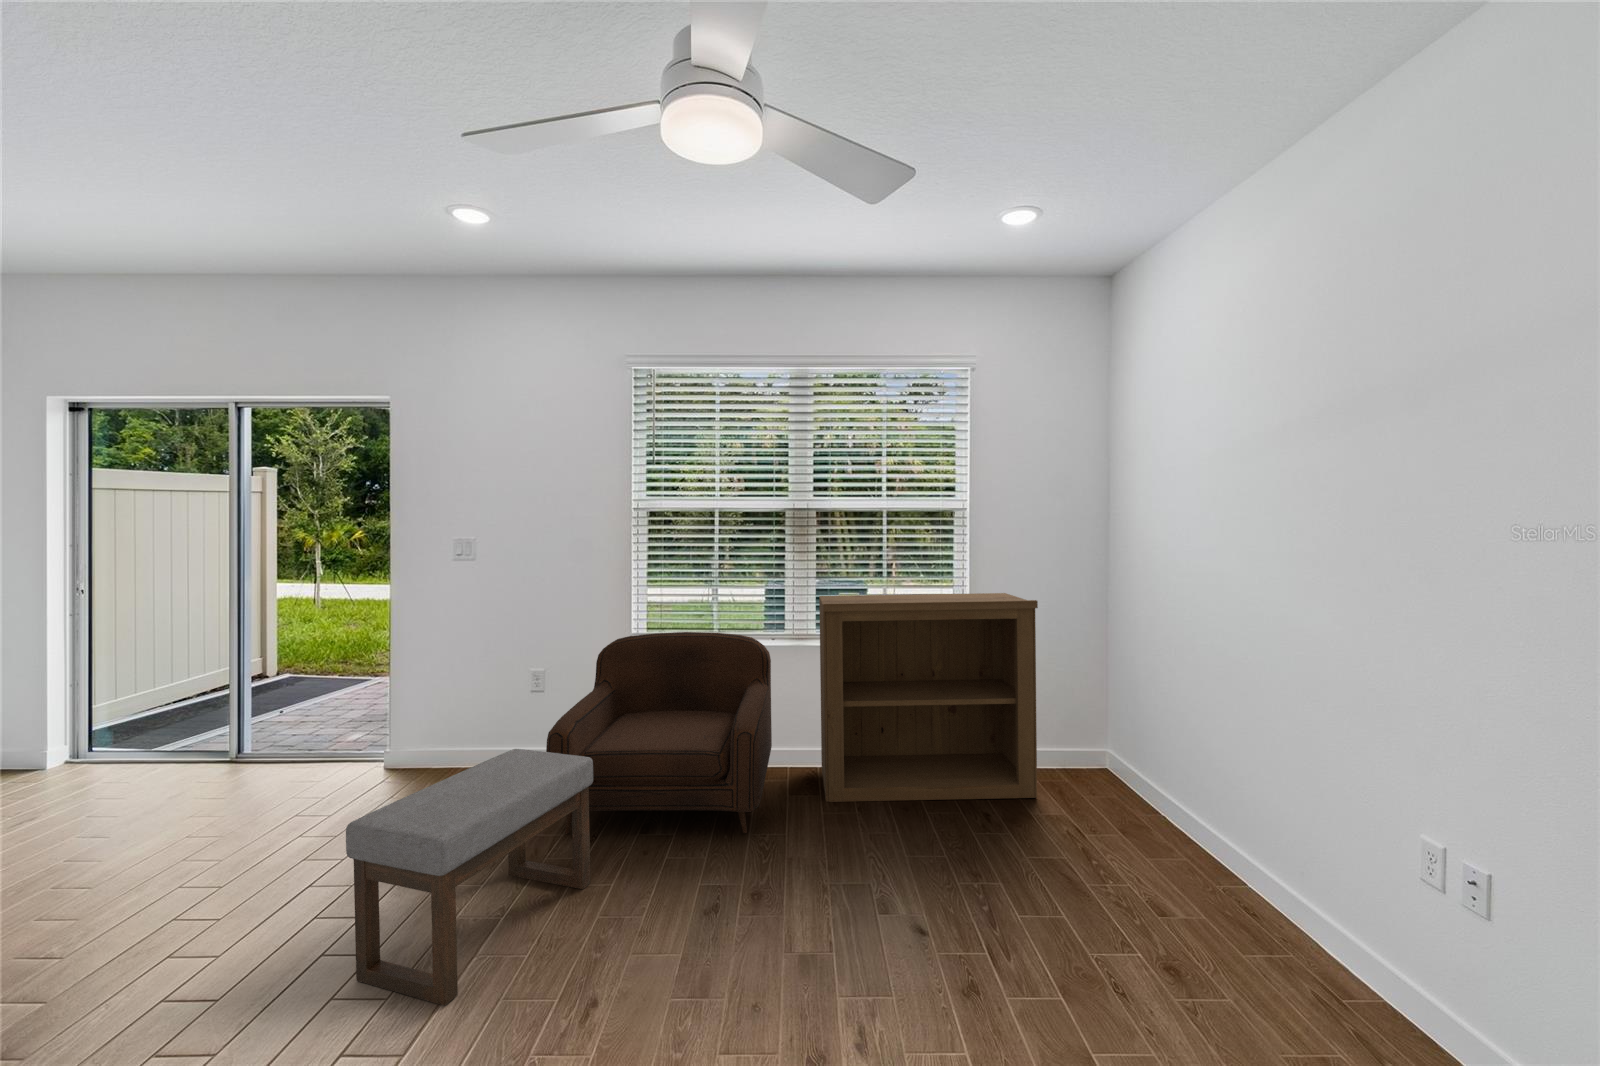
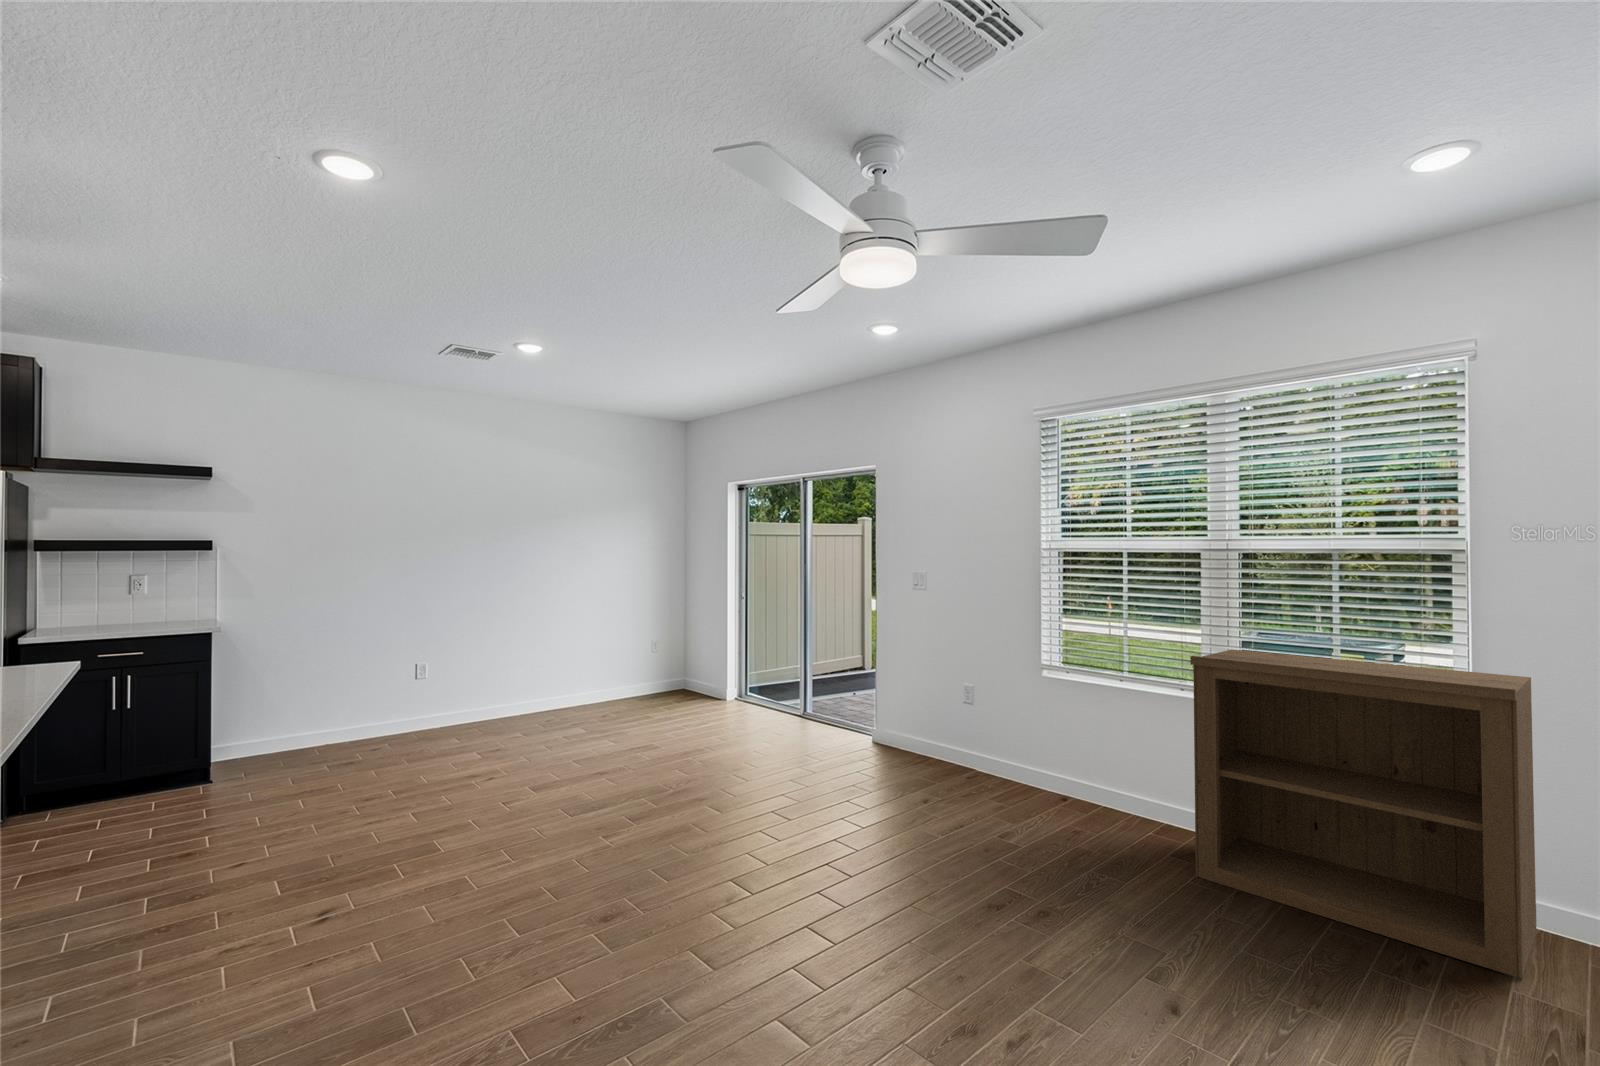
armchair: present [546,632,772,834] -> none [926,666,1168,868]
ottoman: present [346,749,593,1005] -> none [768,734,932,875]

